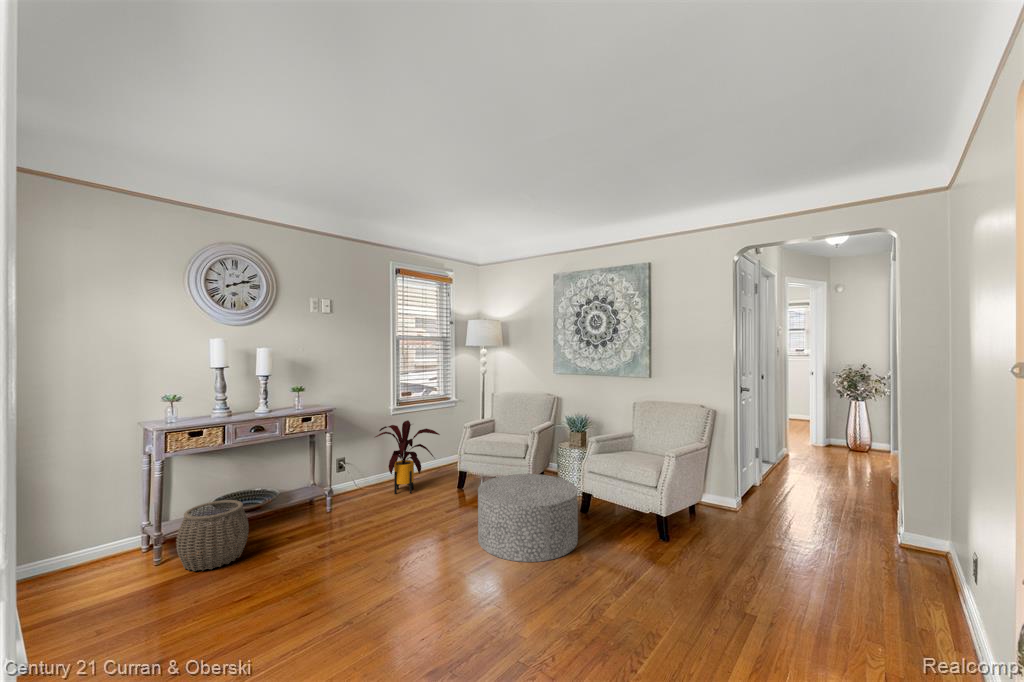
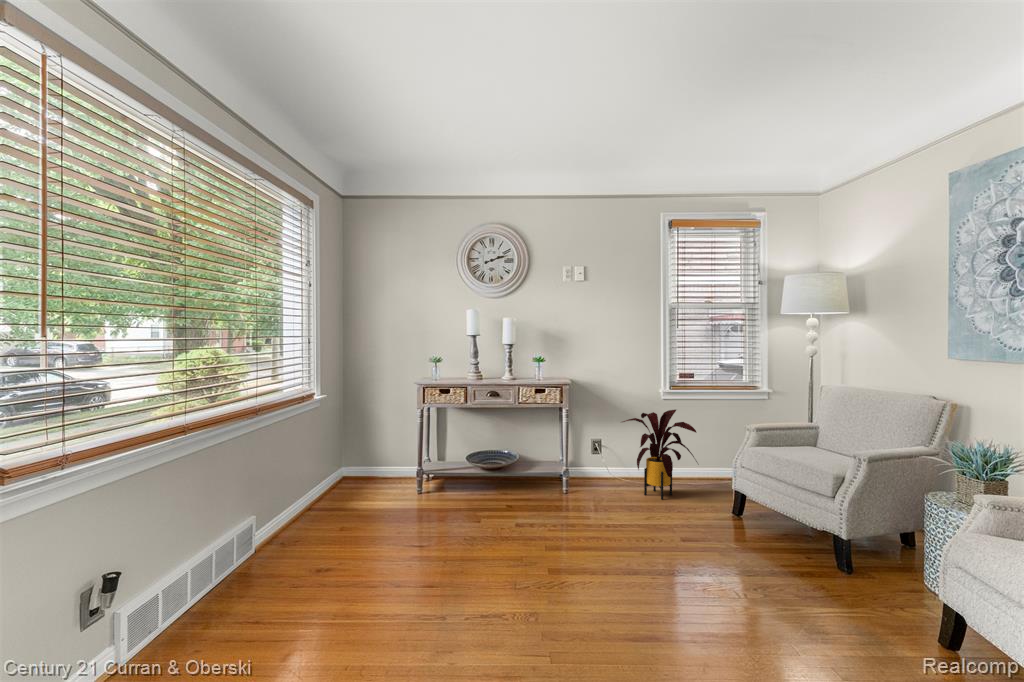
ottoman: present [478,474,578,562] -> none [659,501,830,649]
woven basket: present [176,500,249,571] -> none [424,452,476,507]

